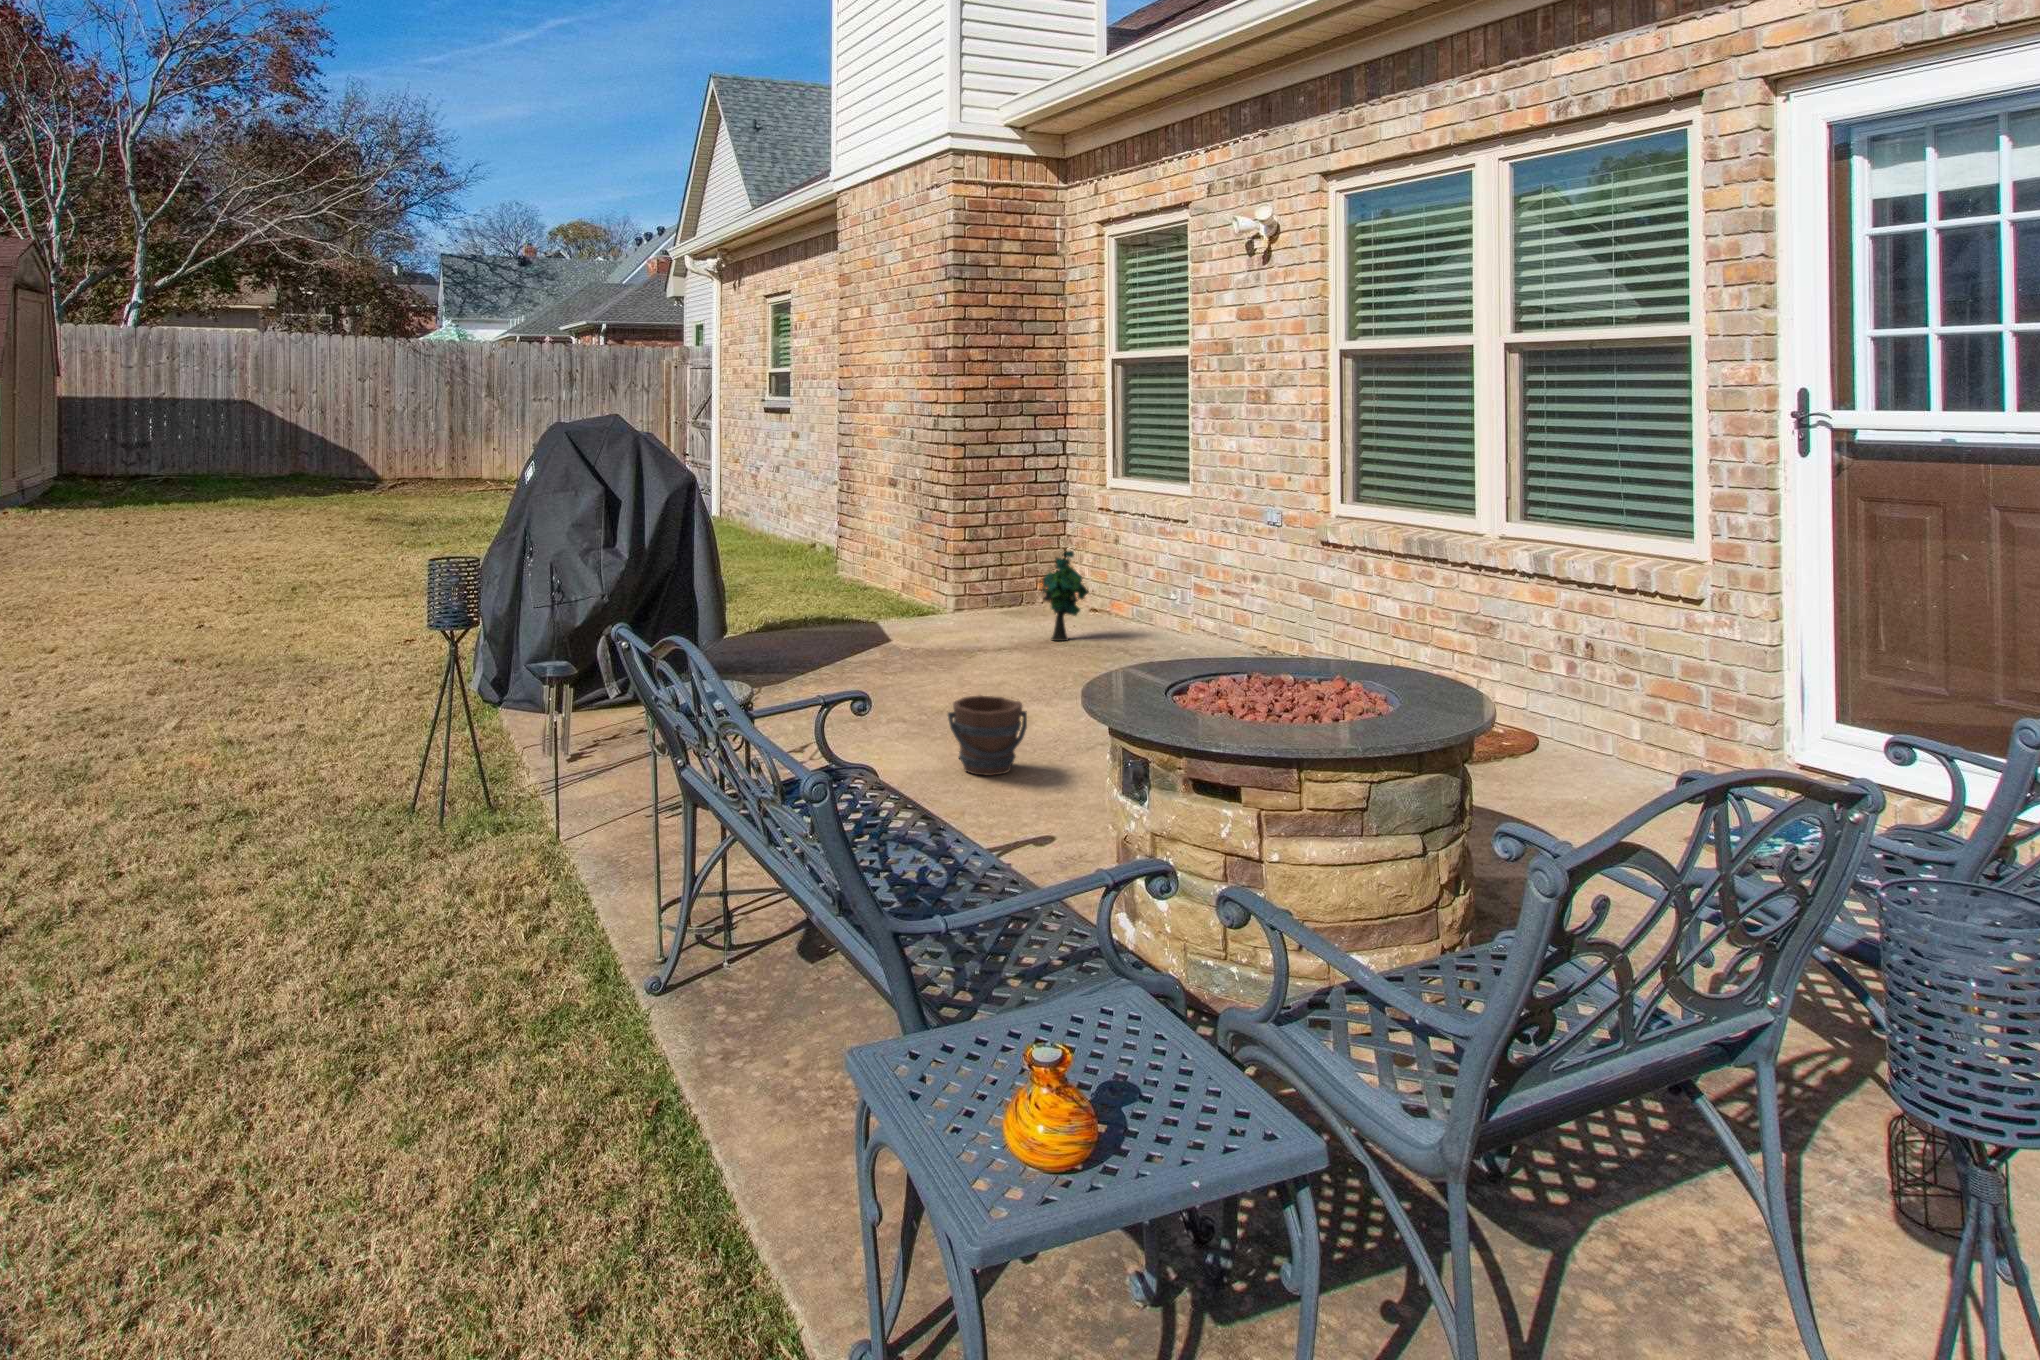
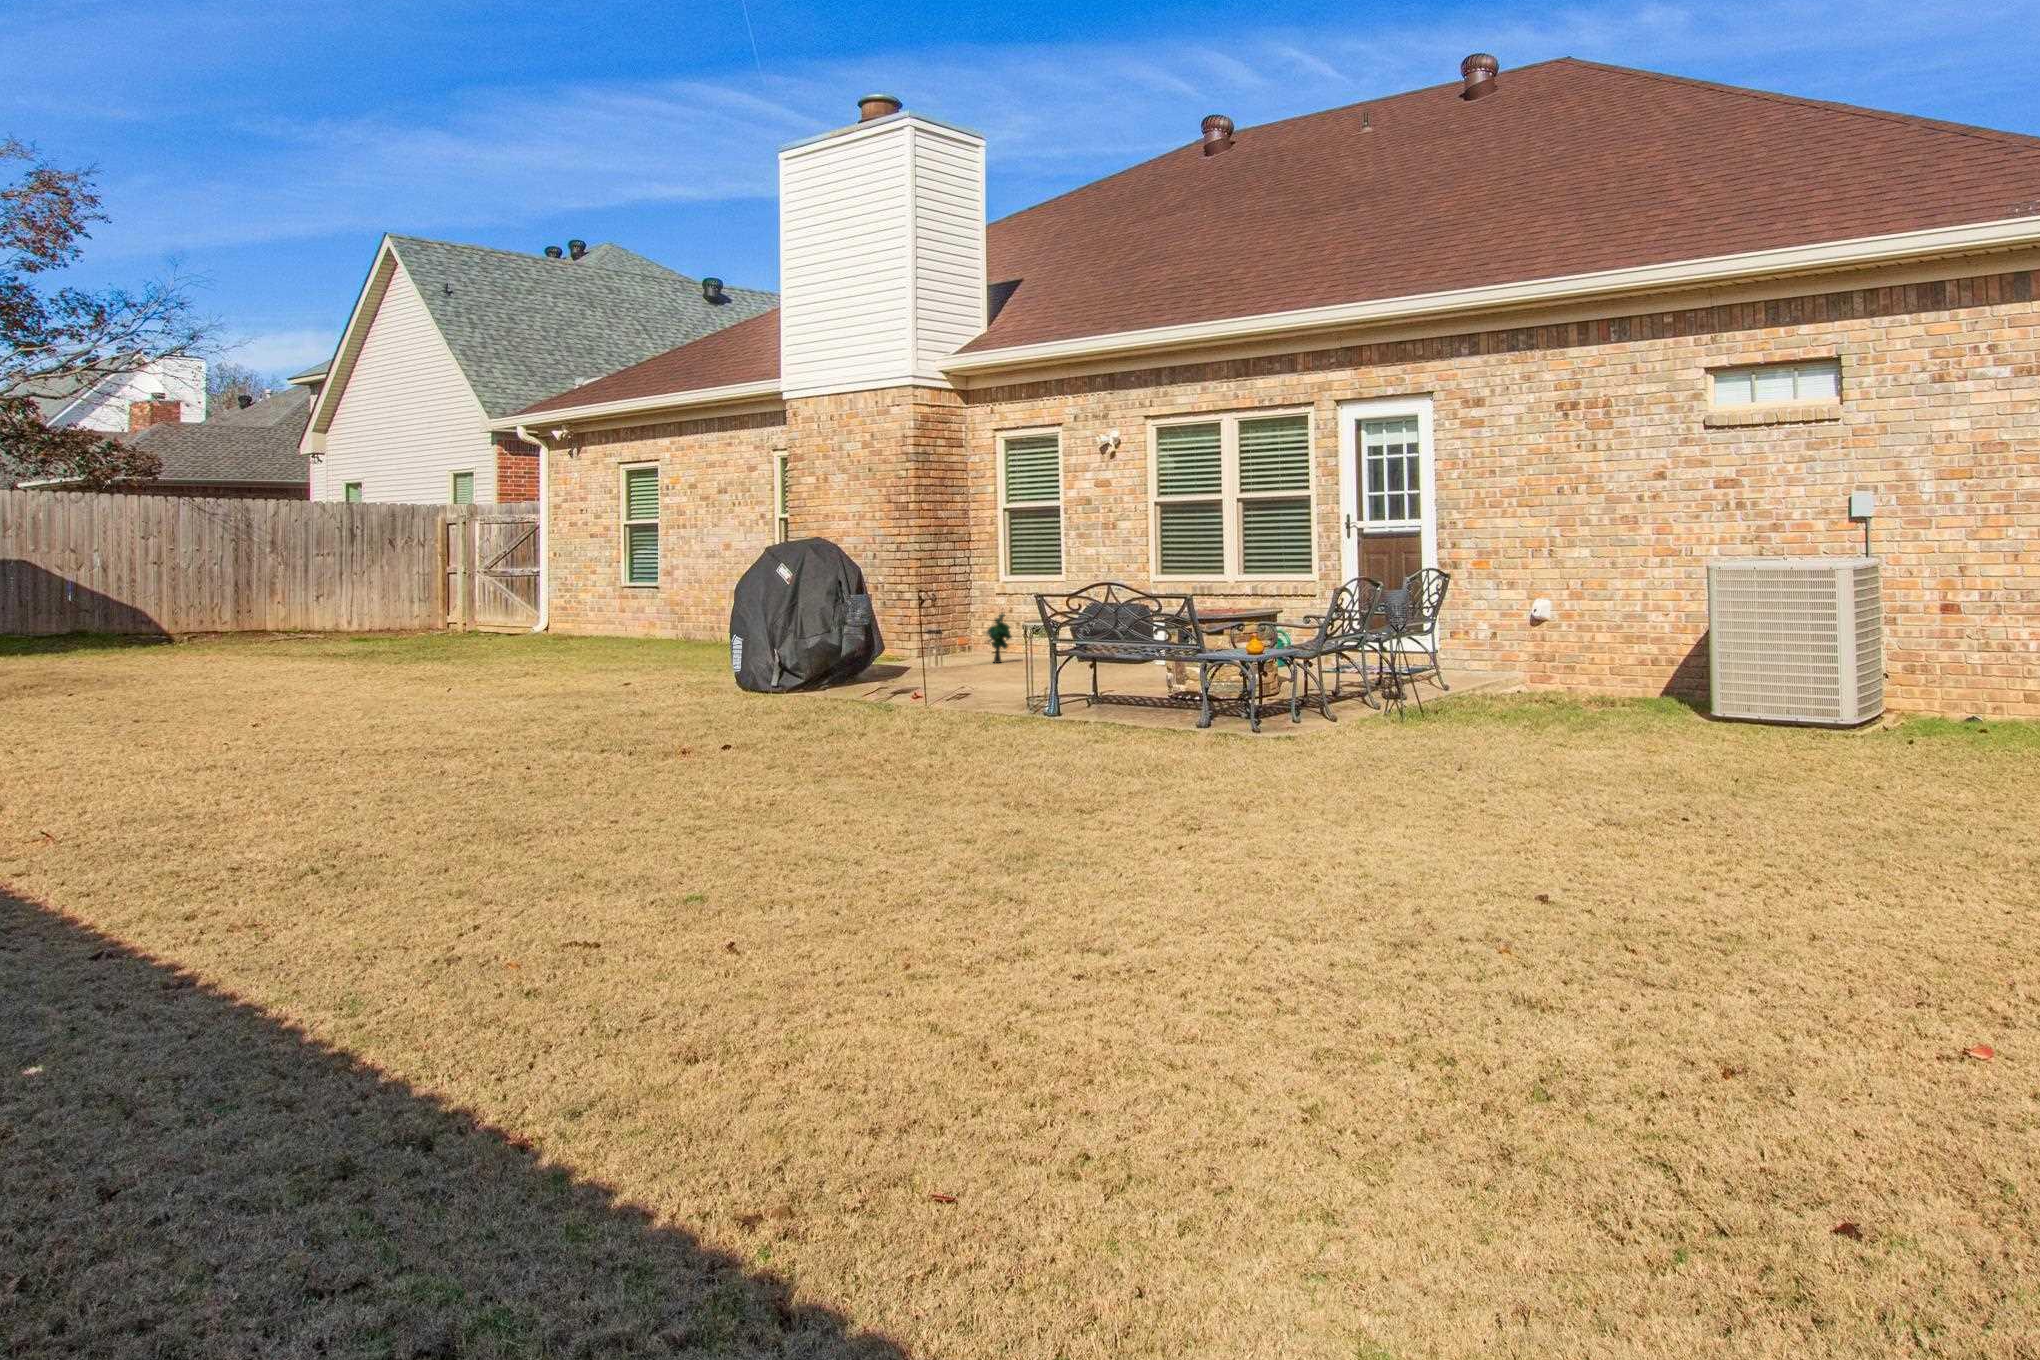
bucket: present [948,695,1027,776] -> none [1030,659,1064,690]

